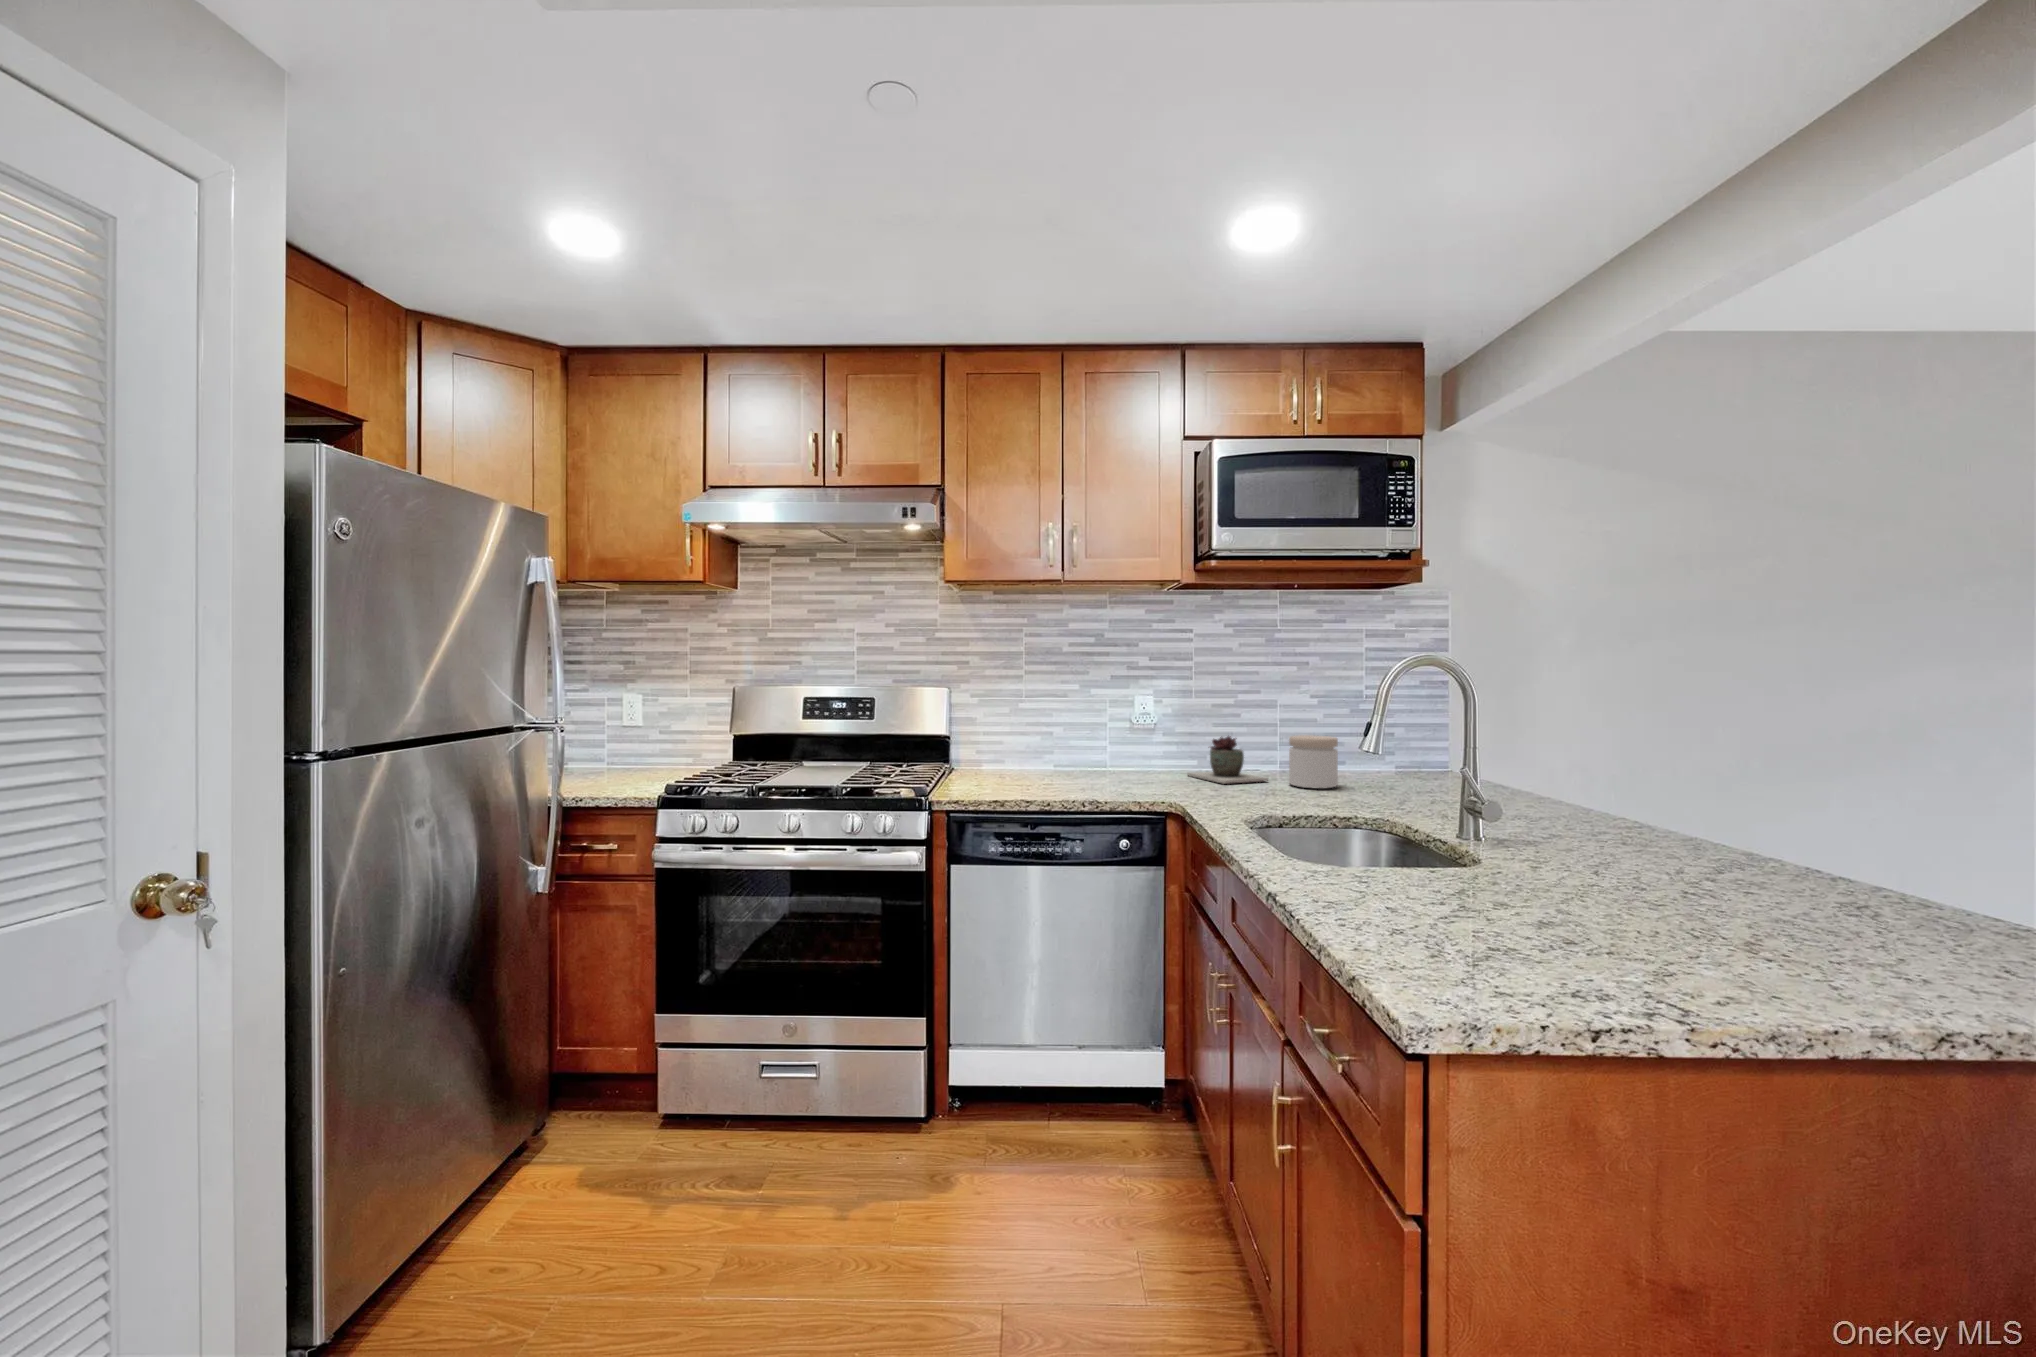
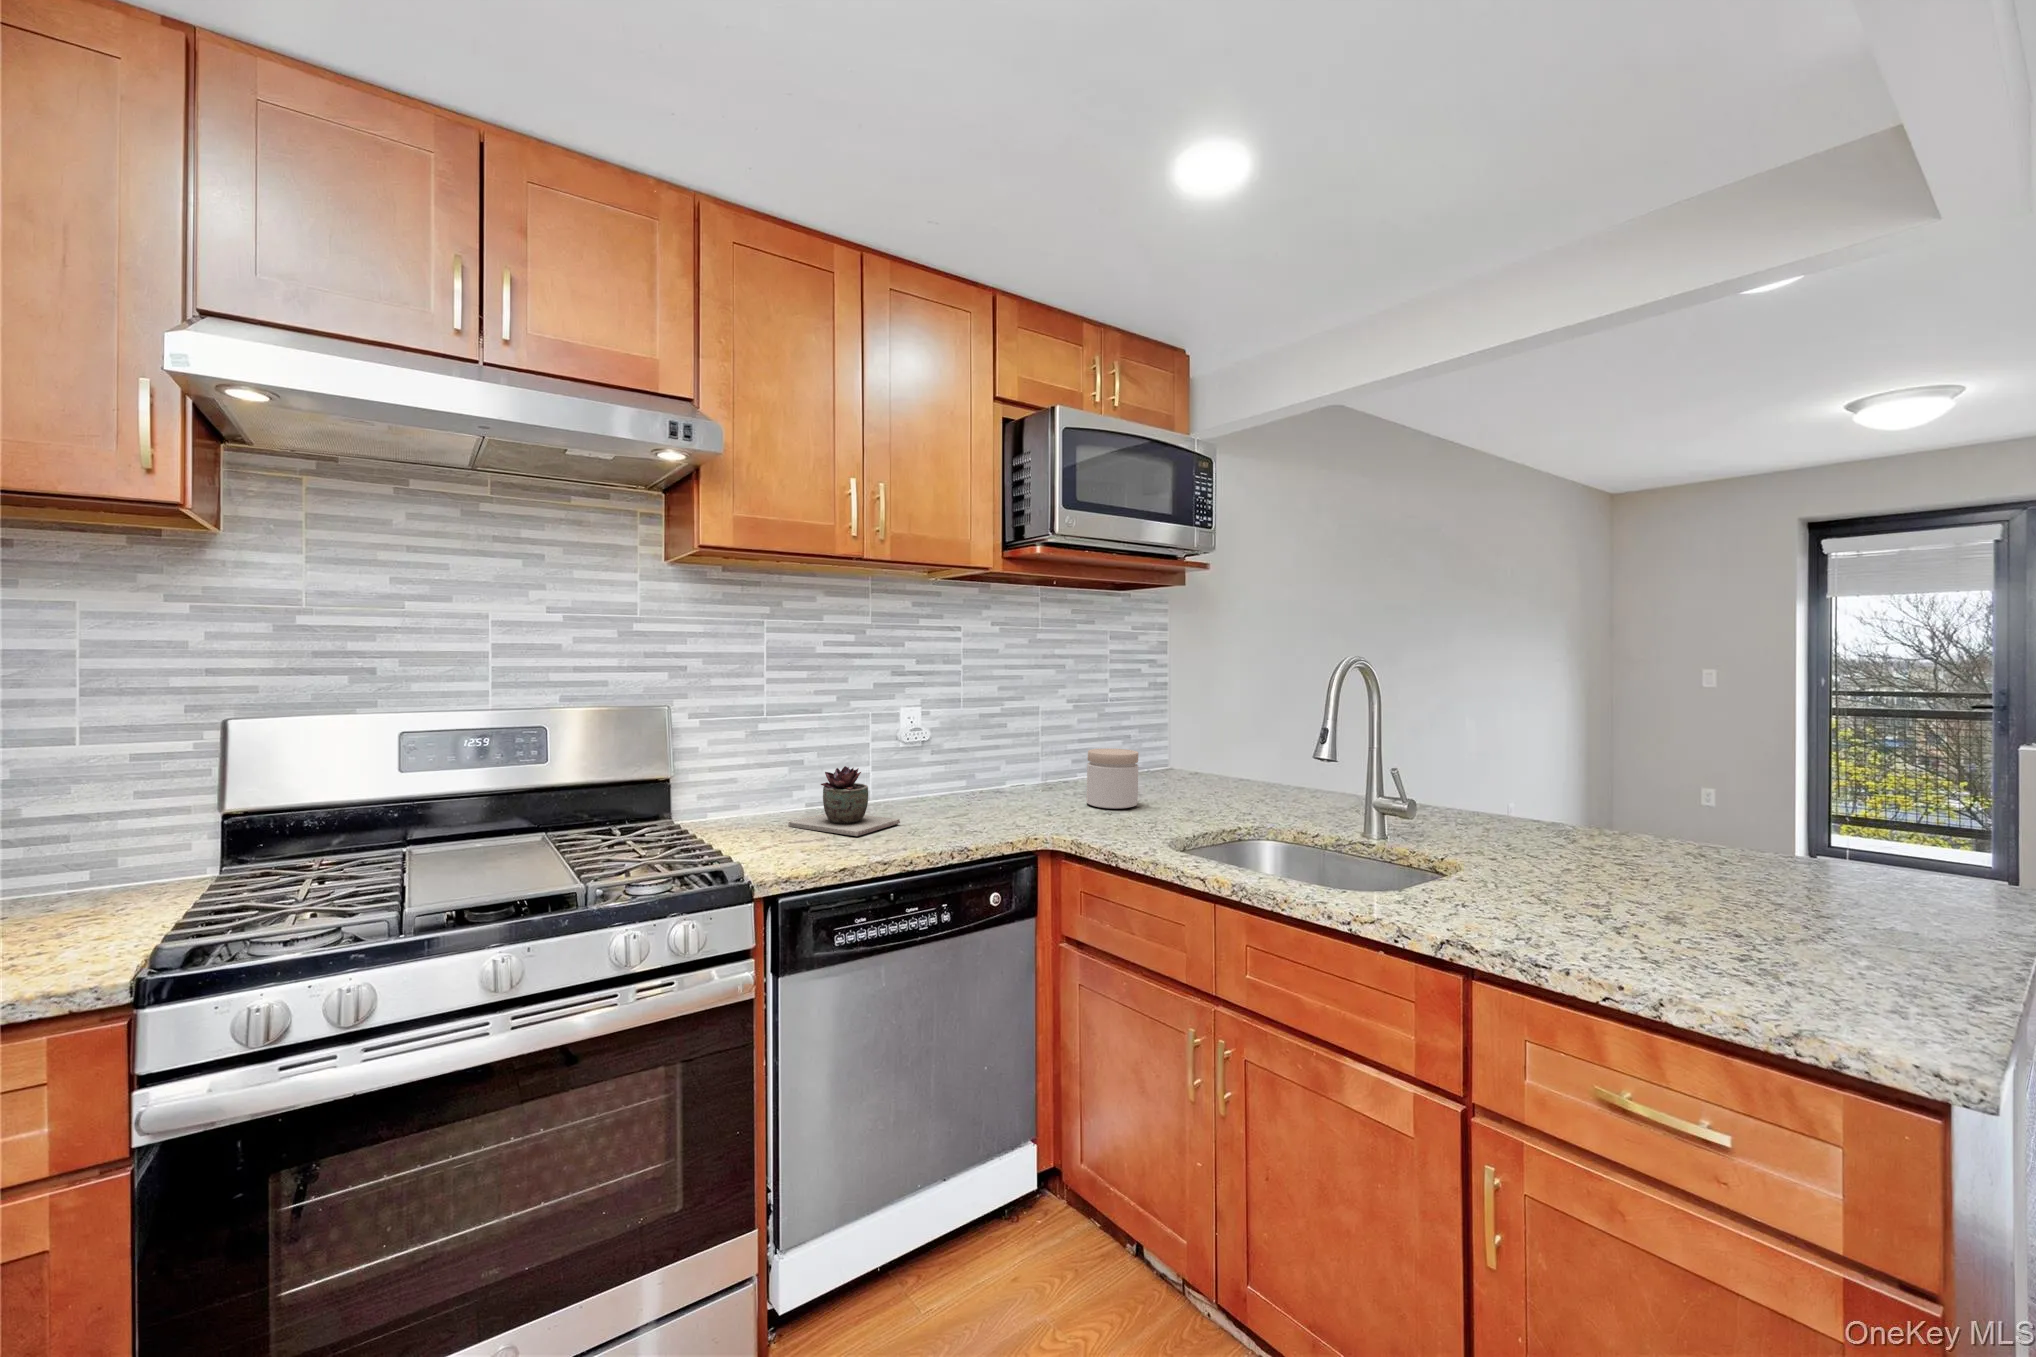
succulent plant: present [1187,736,1268,784] -> present [788,766,900,836]

